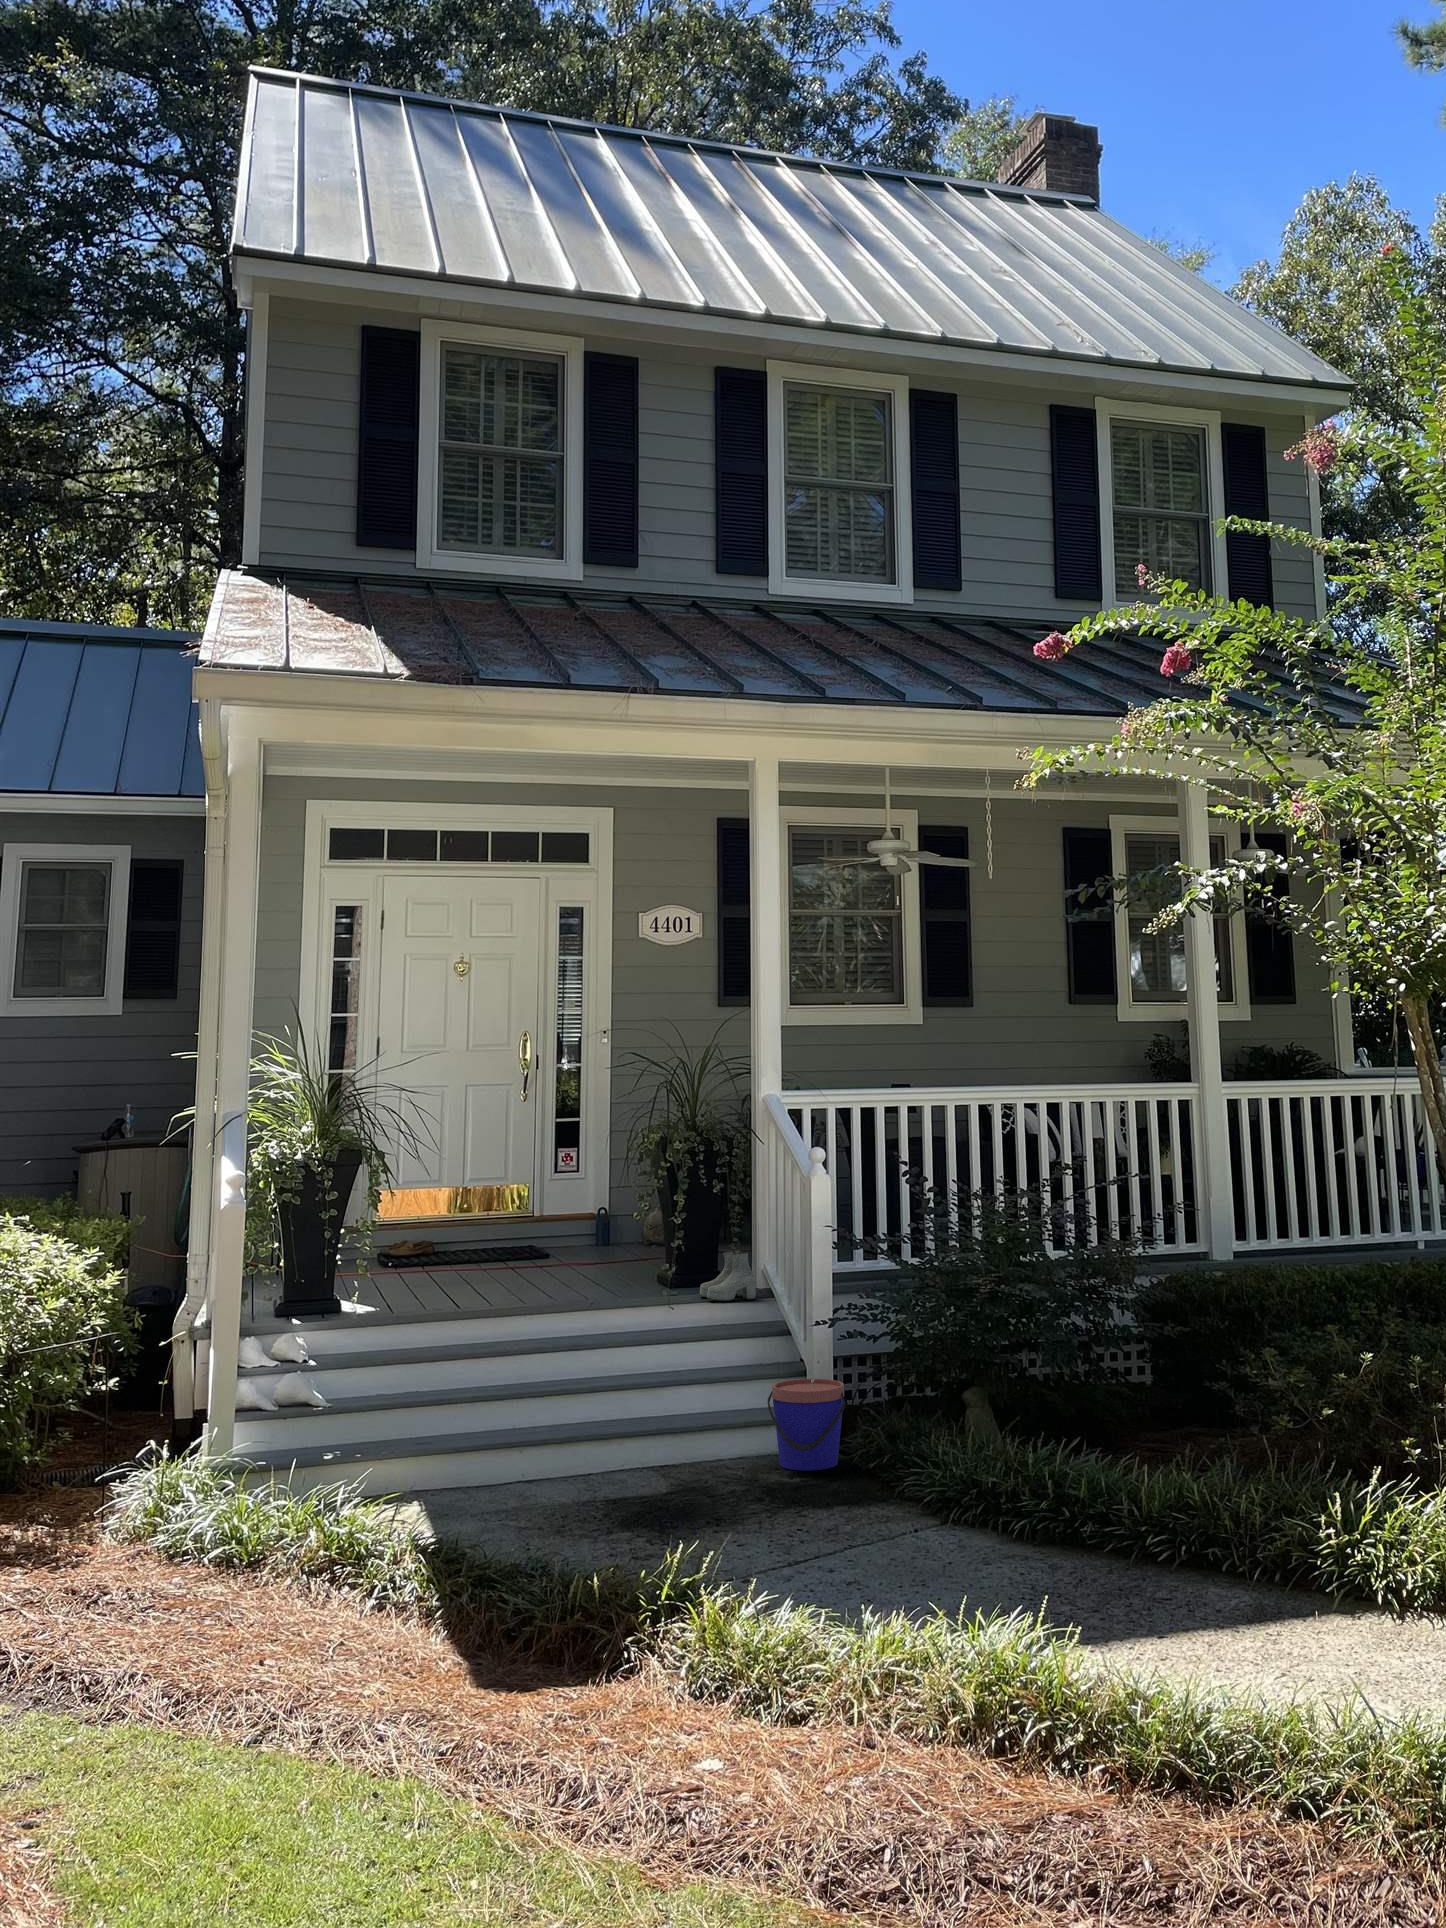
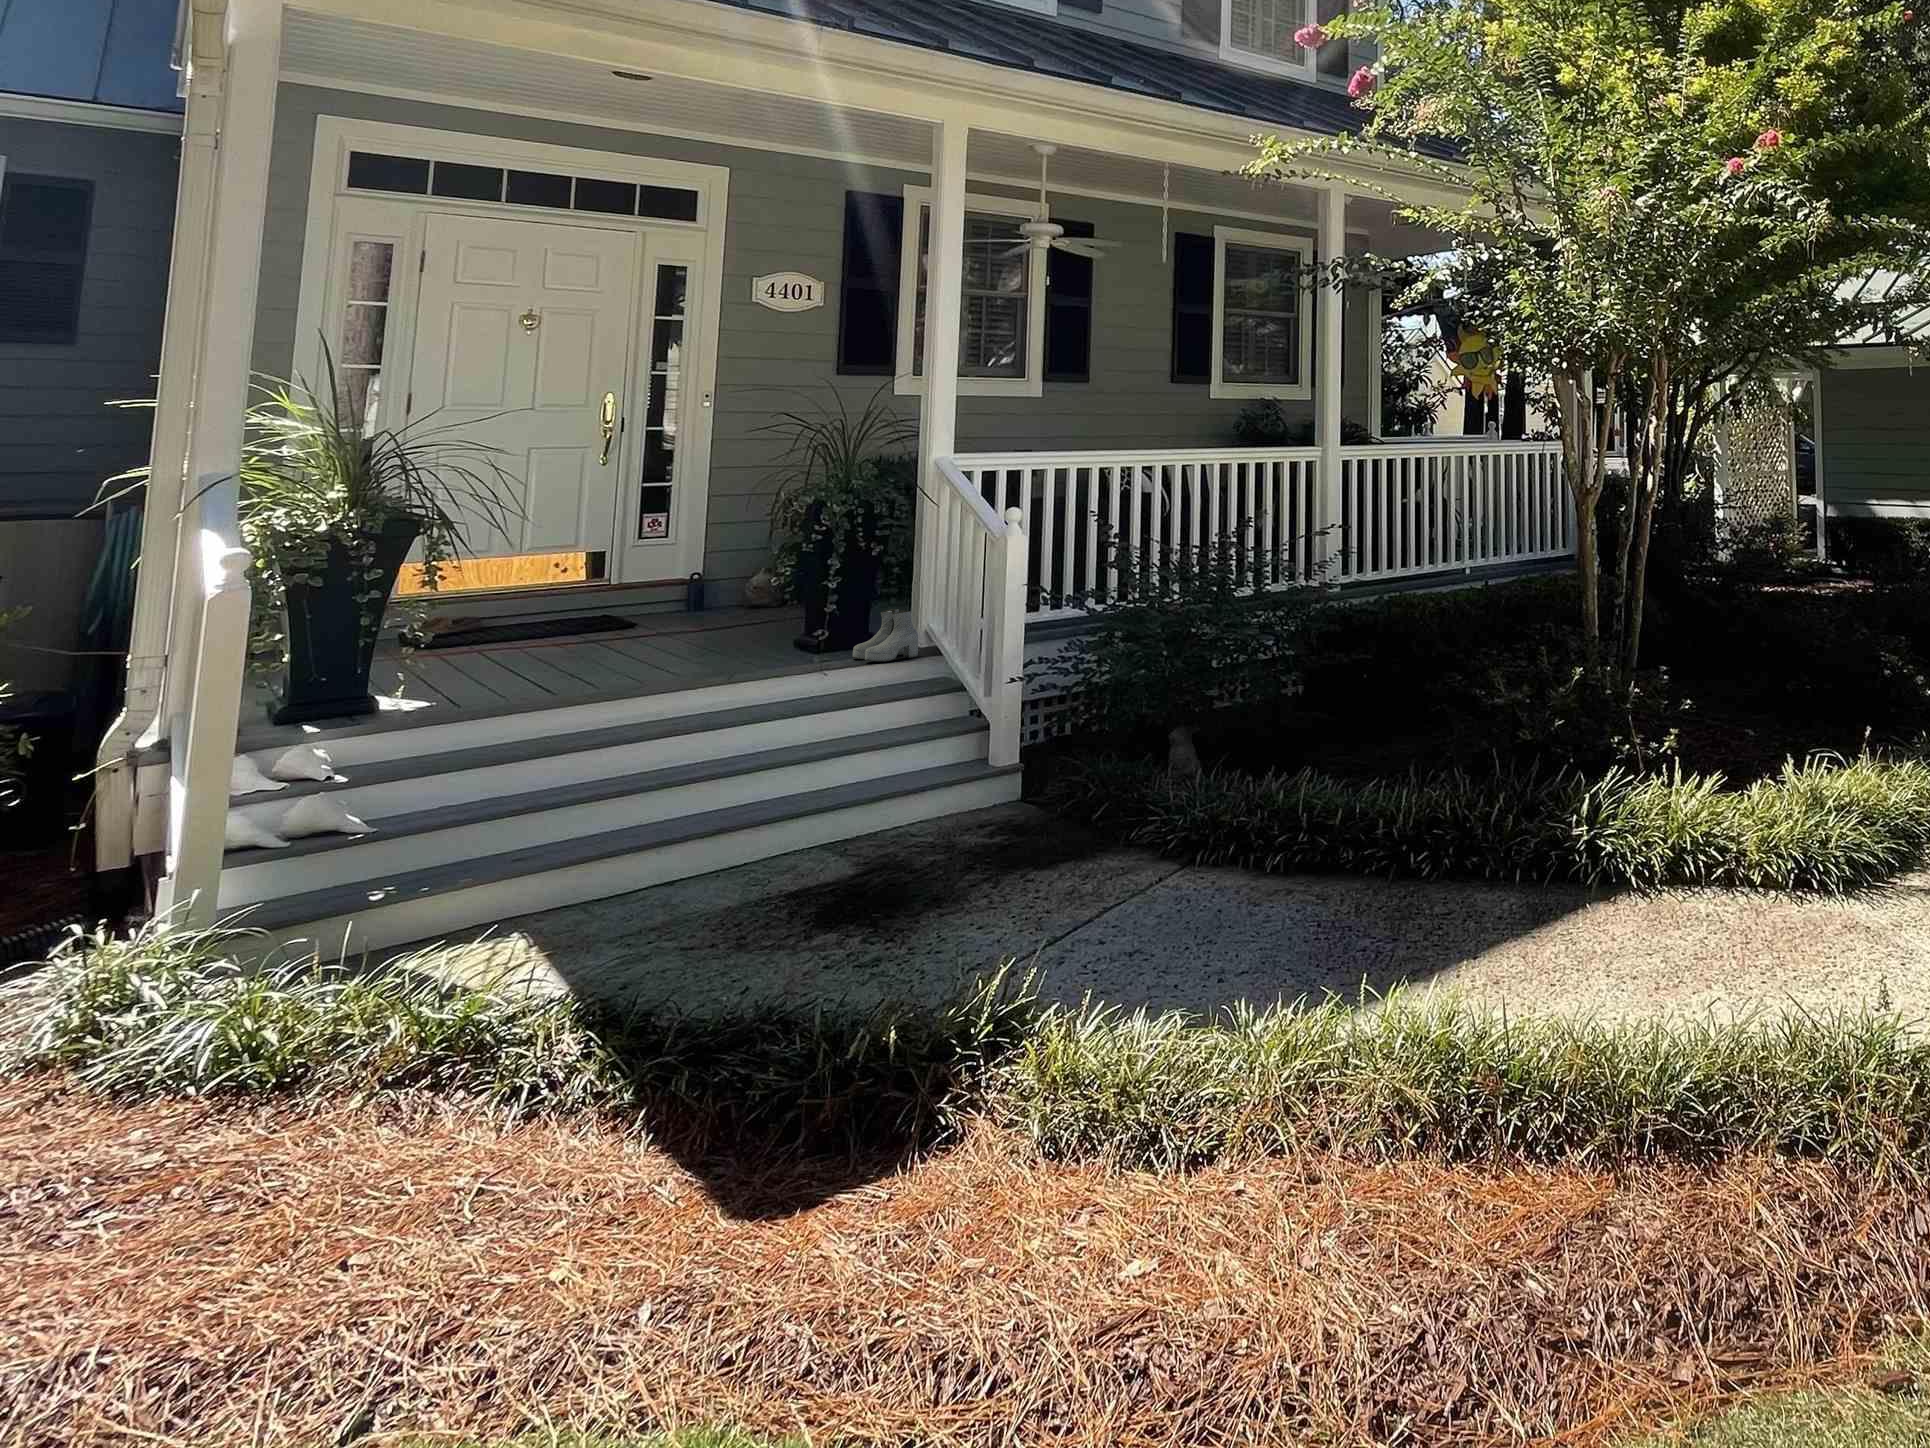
bucket: present [768,1379,845,1471] -> none [952,731,1037,827]

